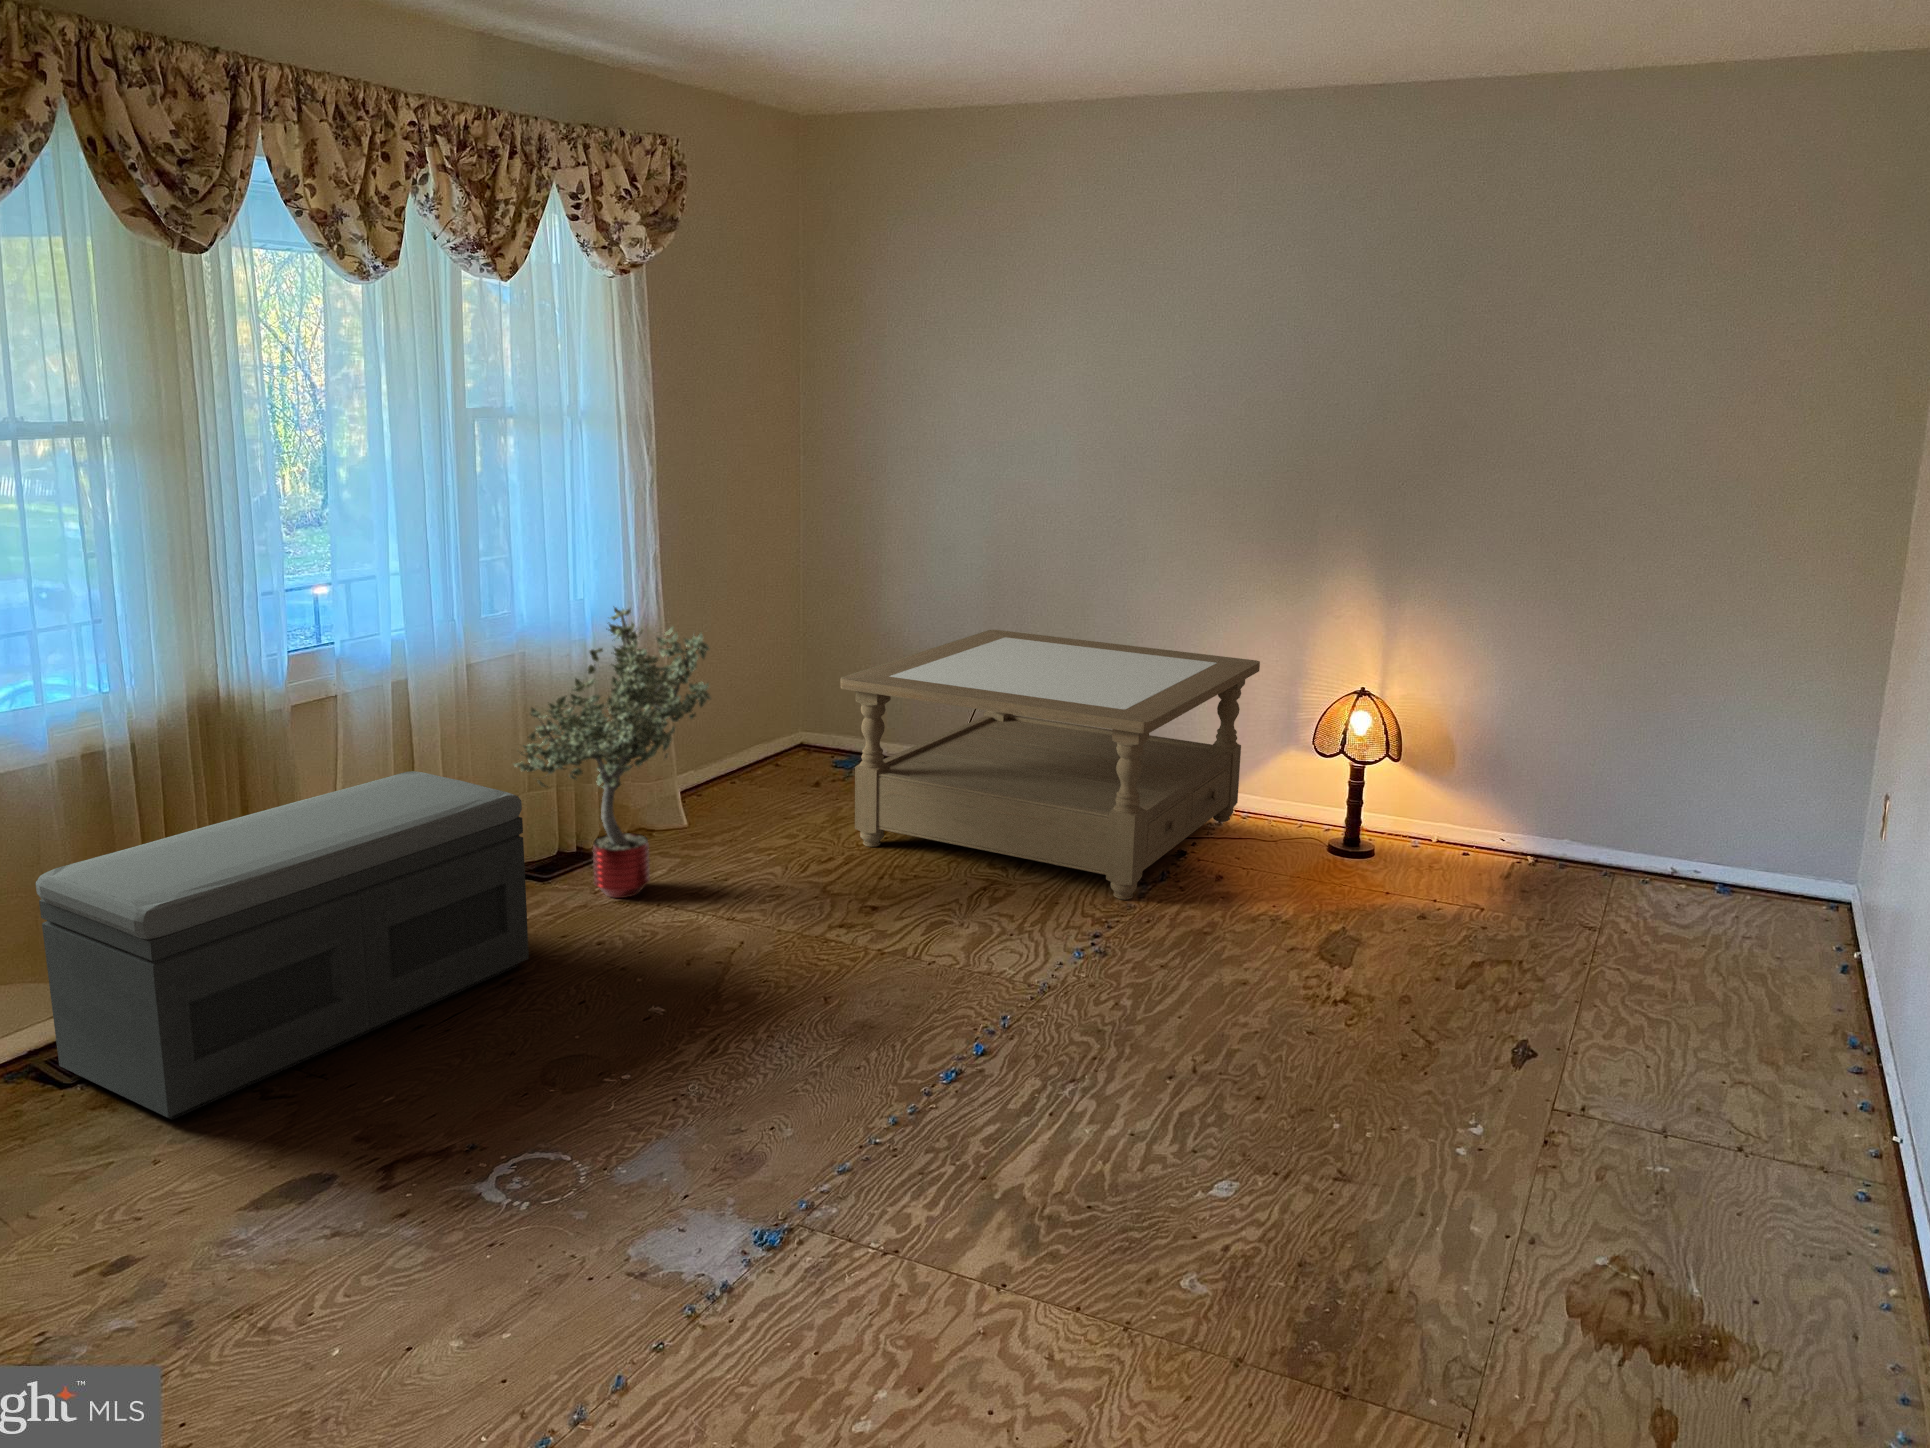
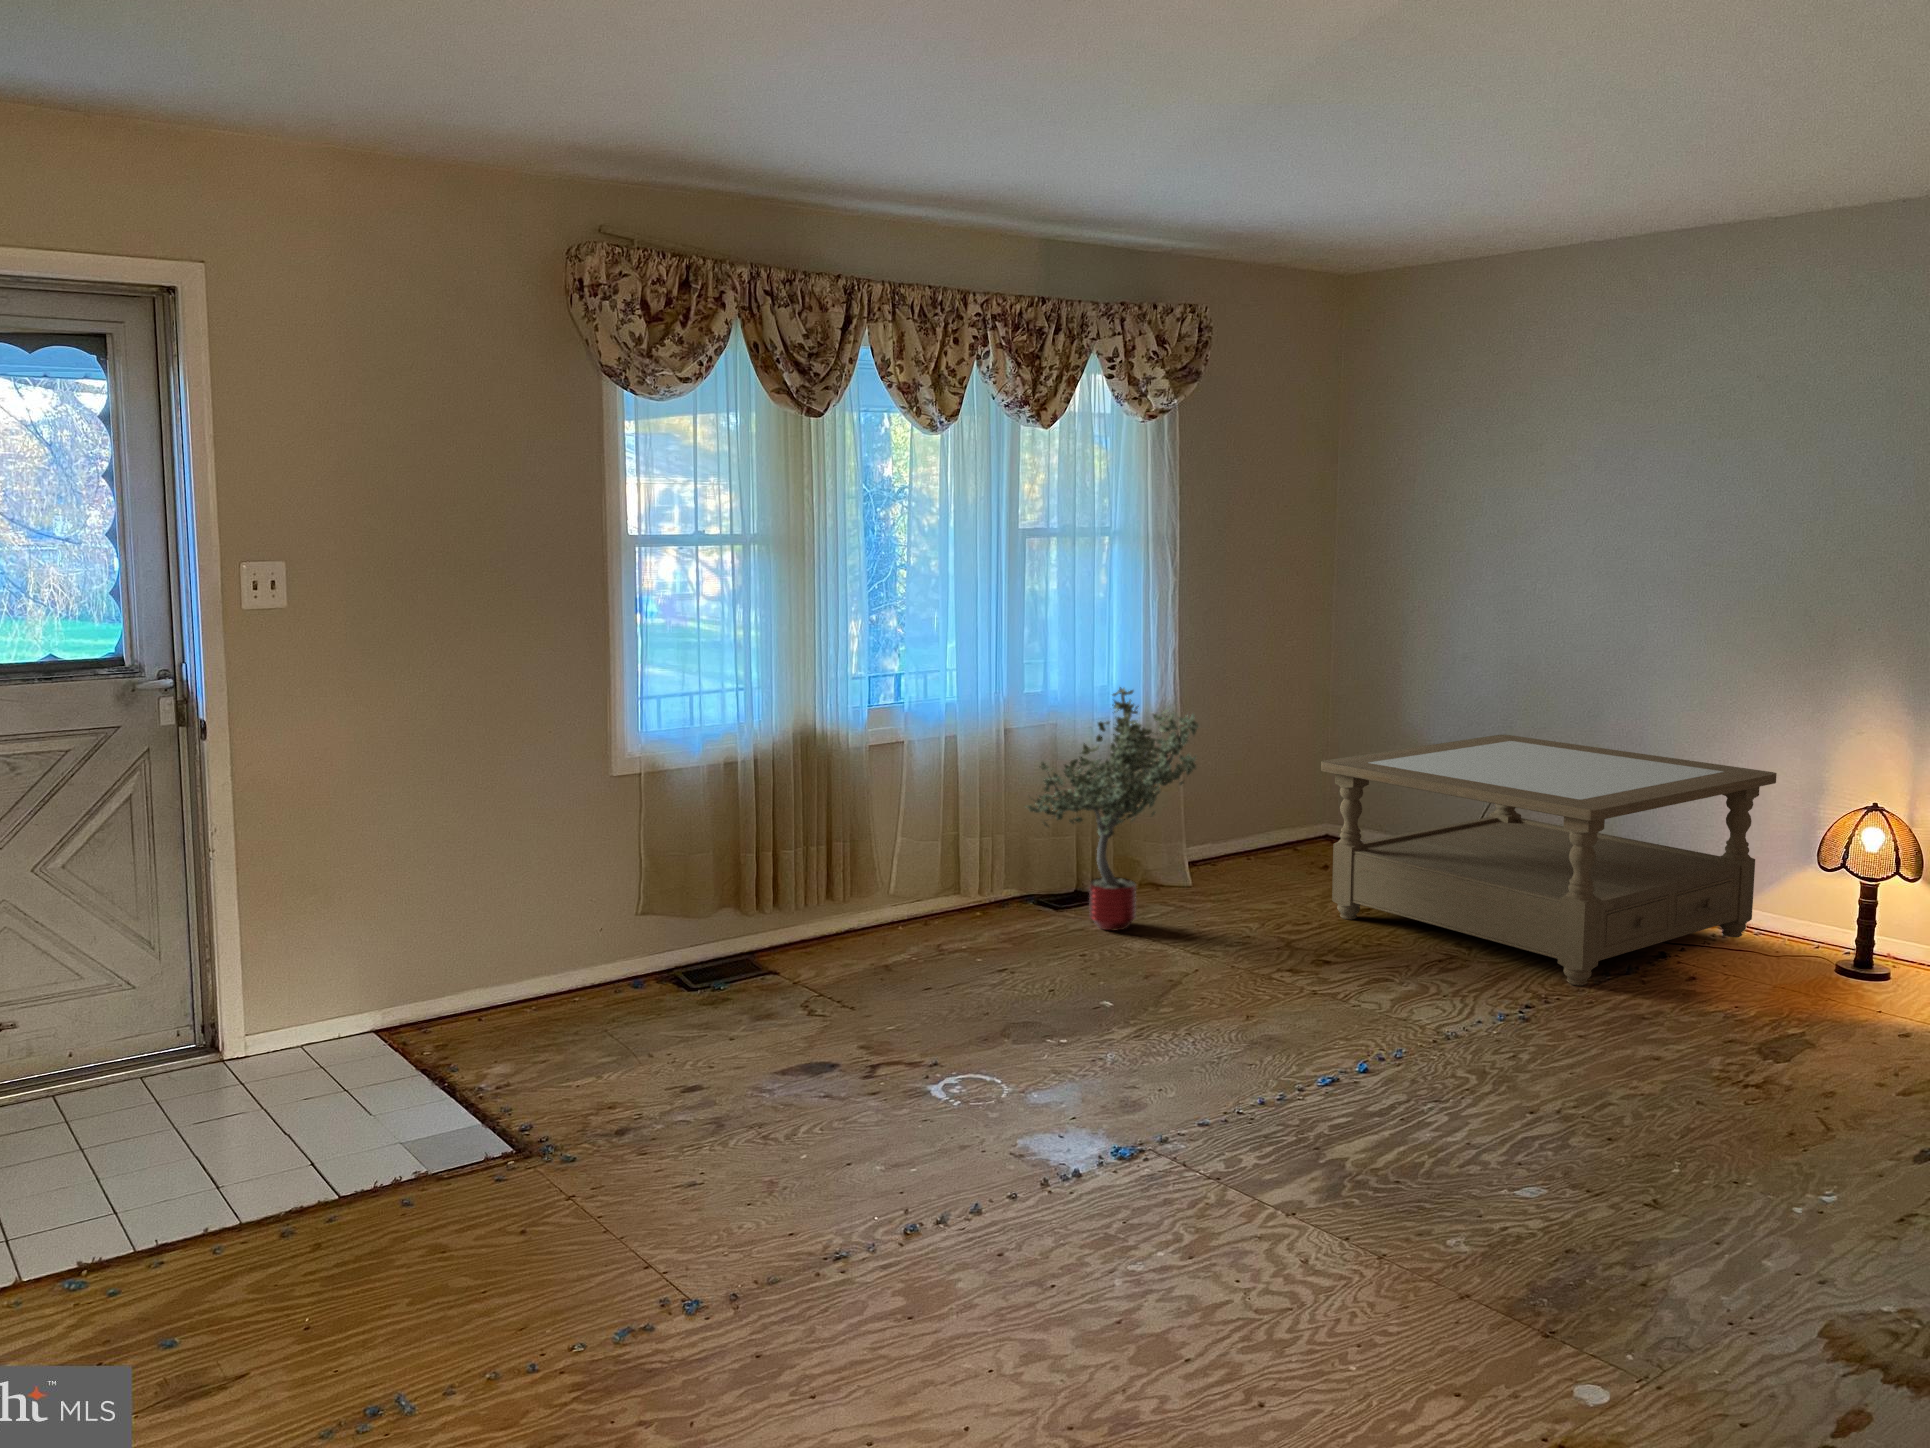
storage bench: present [36,771,529,1120] -> none [684,804,1018,1018]

